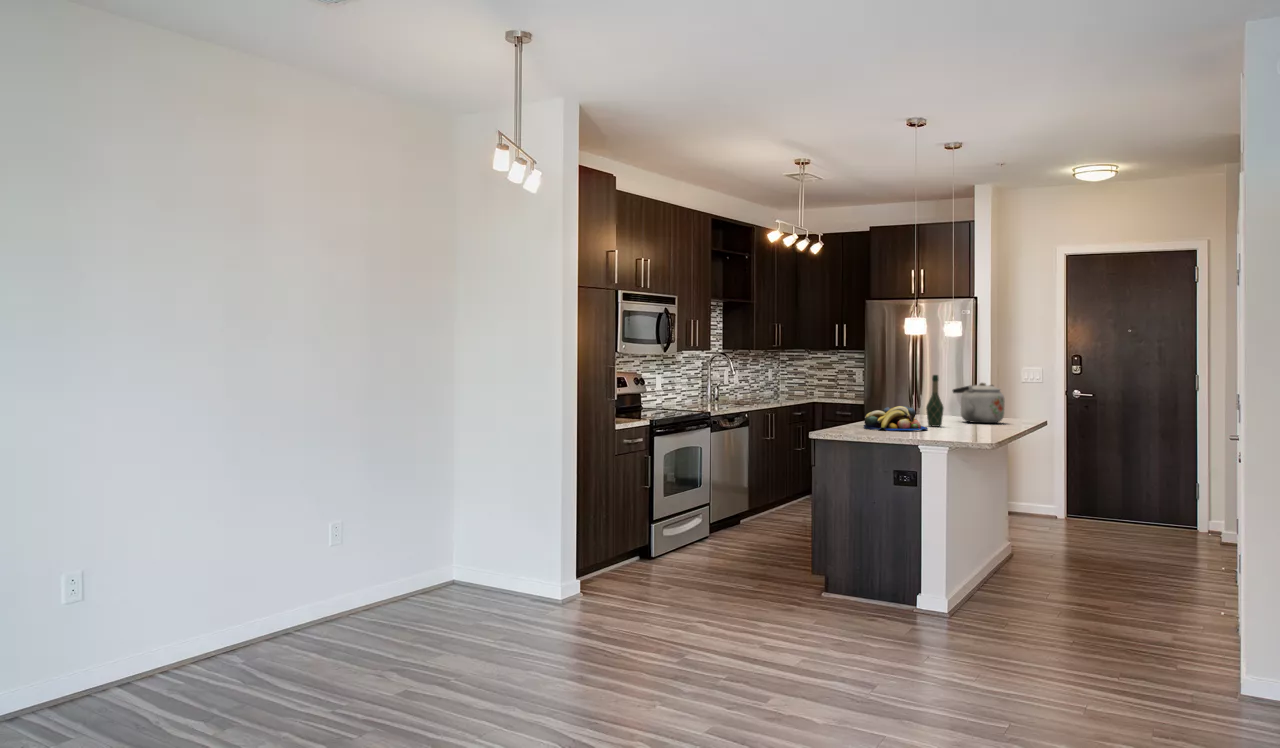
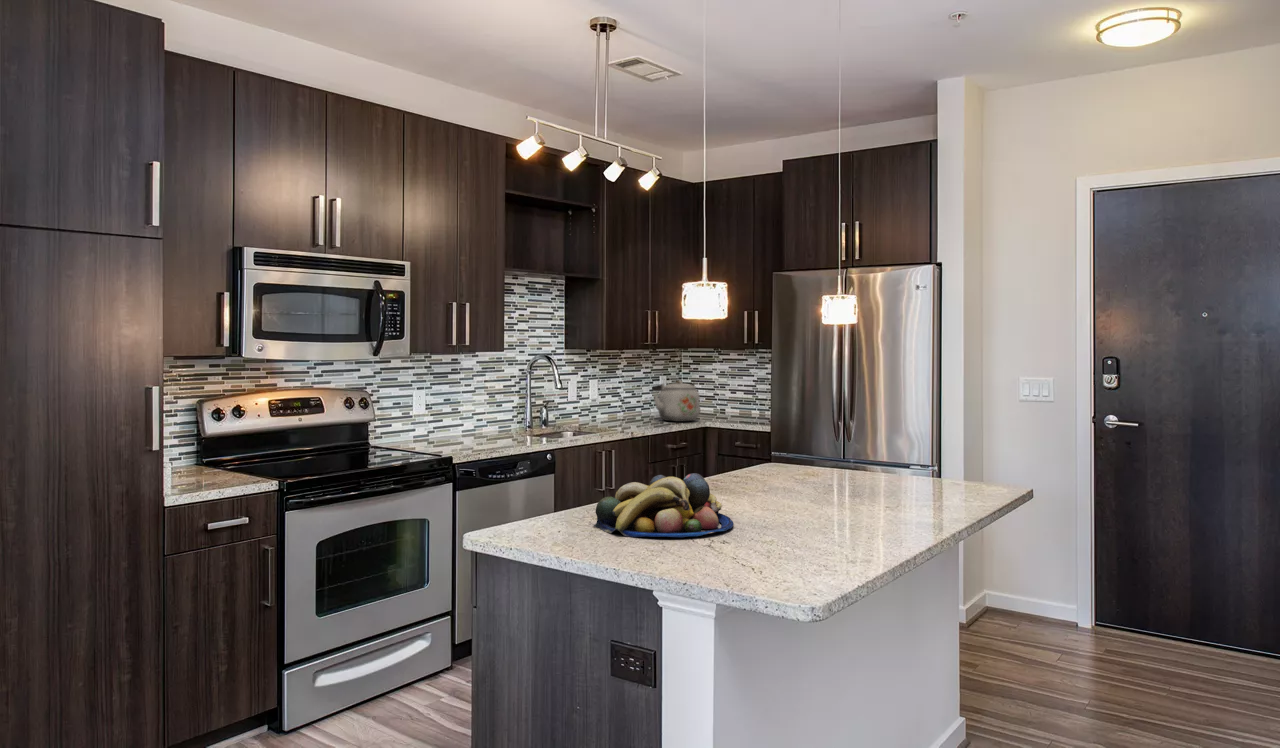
wine bottle: present [926,375,944,427] -> none [756,404,791,513]
kettle: present [953,383,1005,423] -> present [652,381,700,422]

